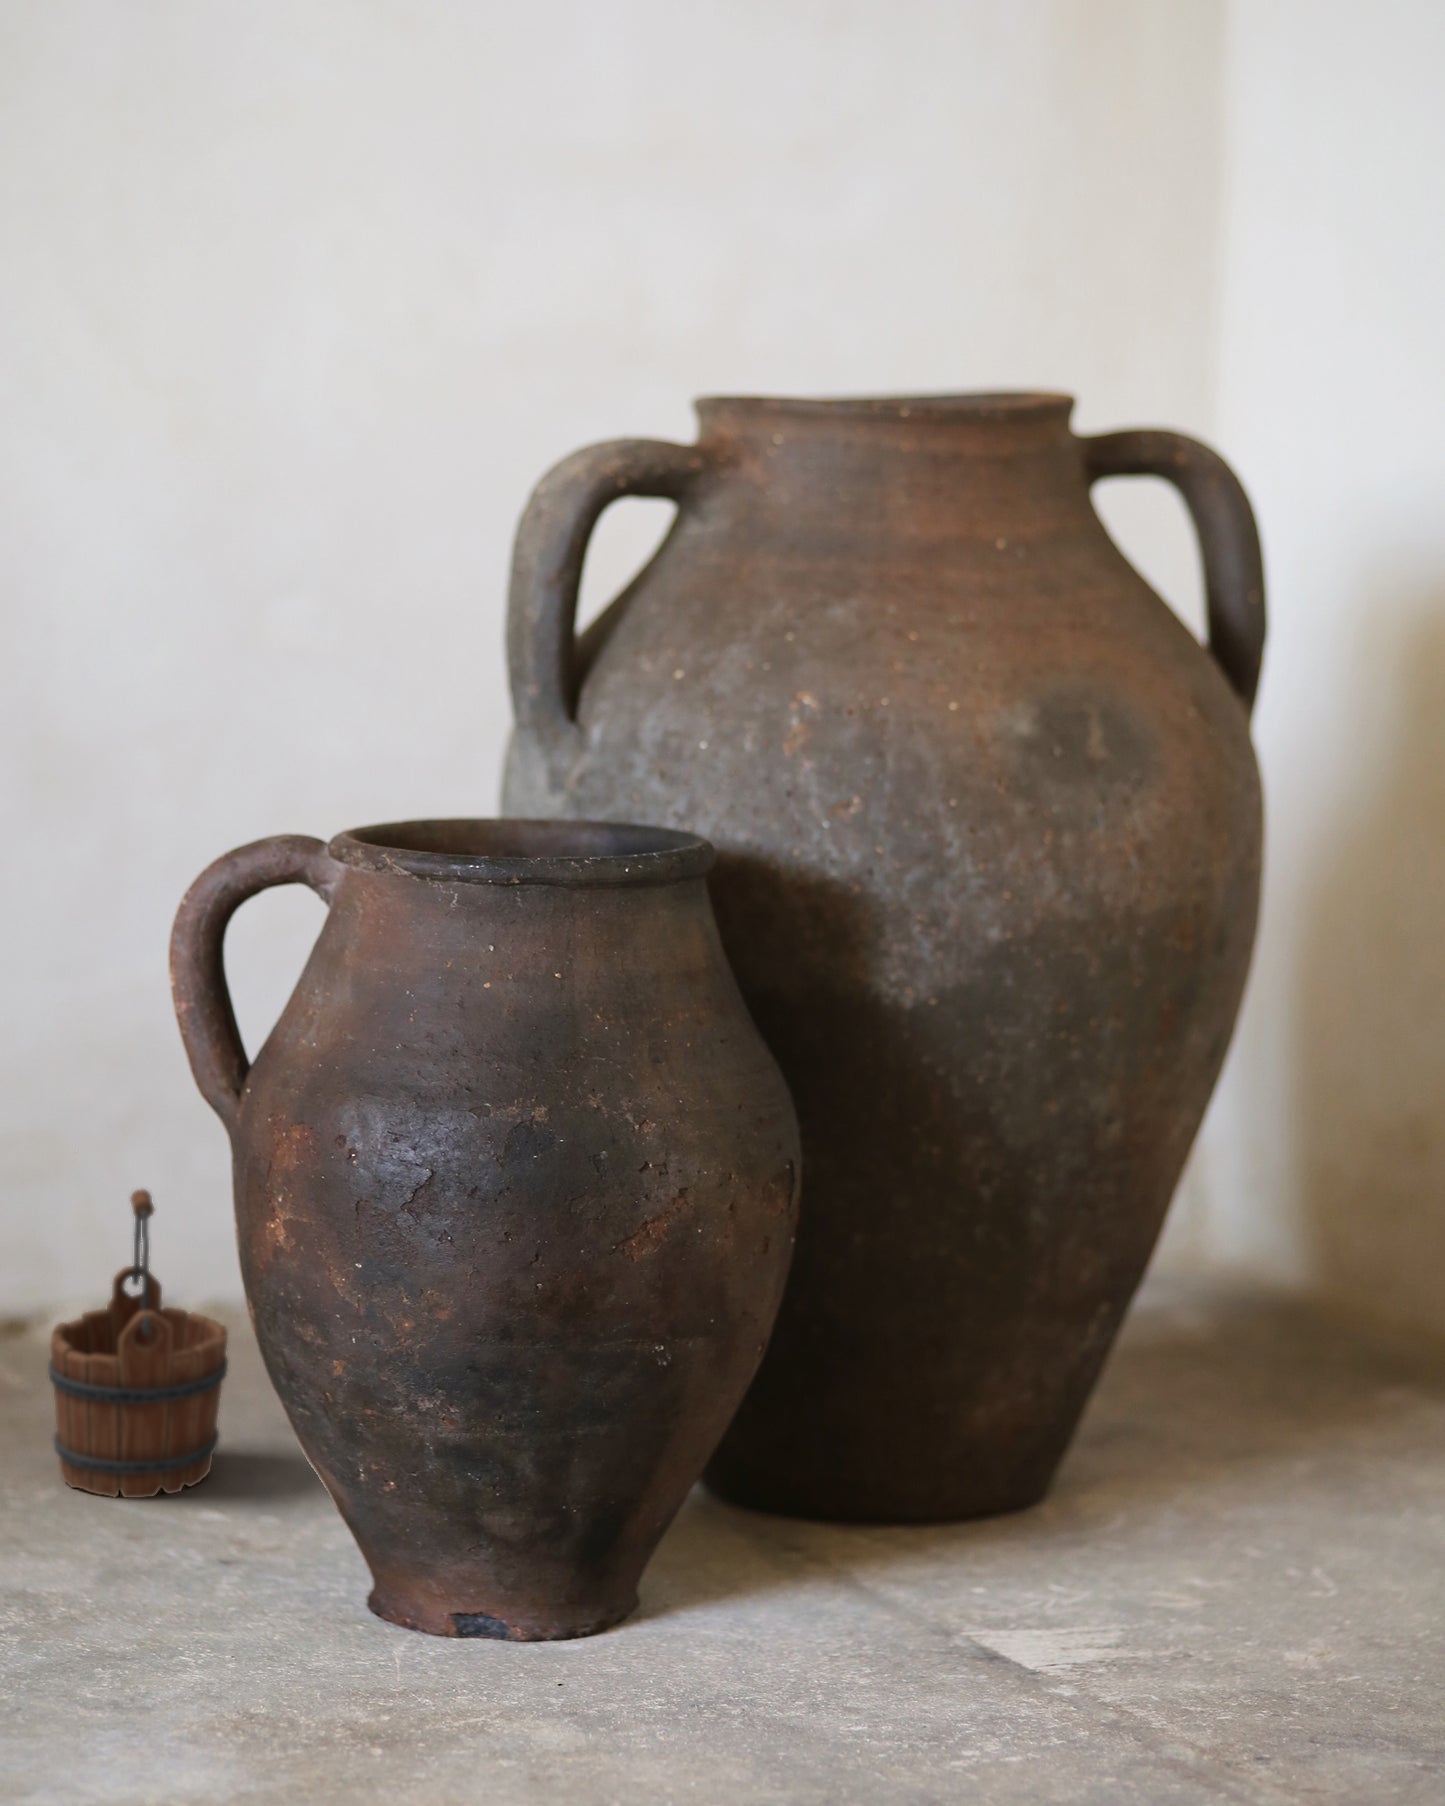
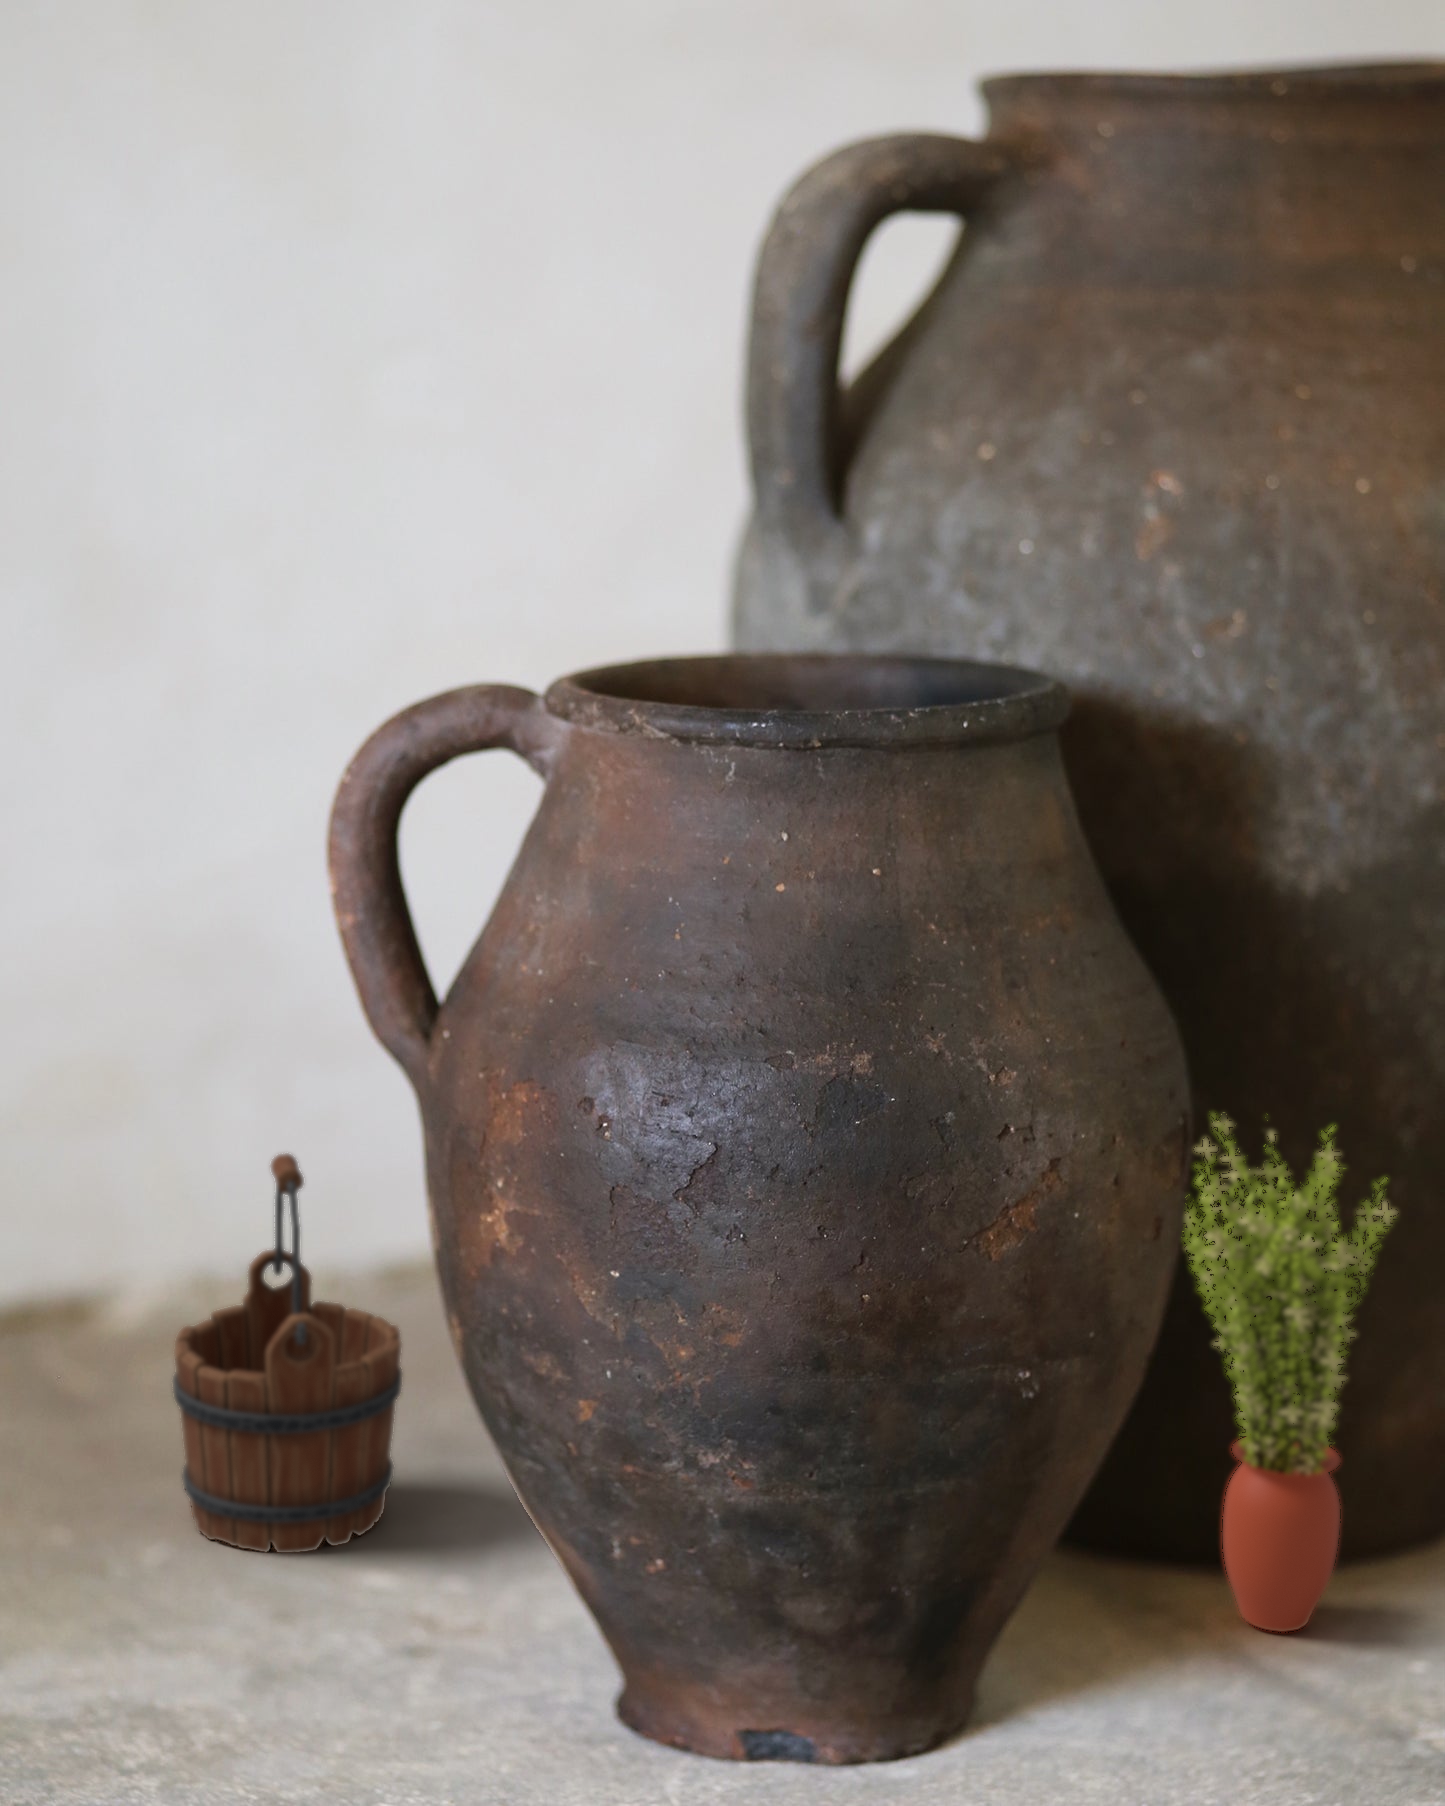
potted plant: none [794,1163,964,1562] -> present [1183,1114,1396,1632]

